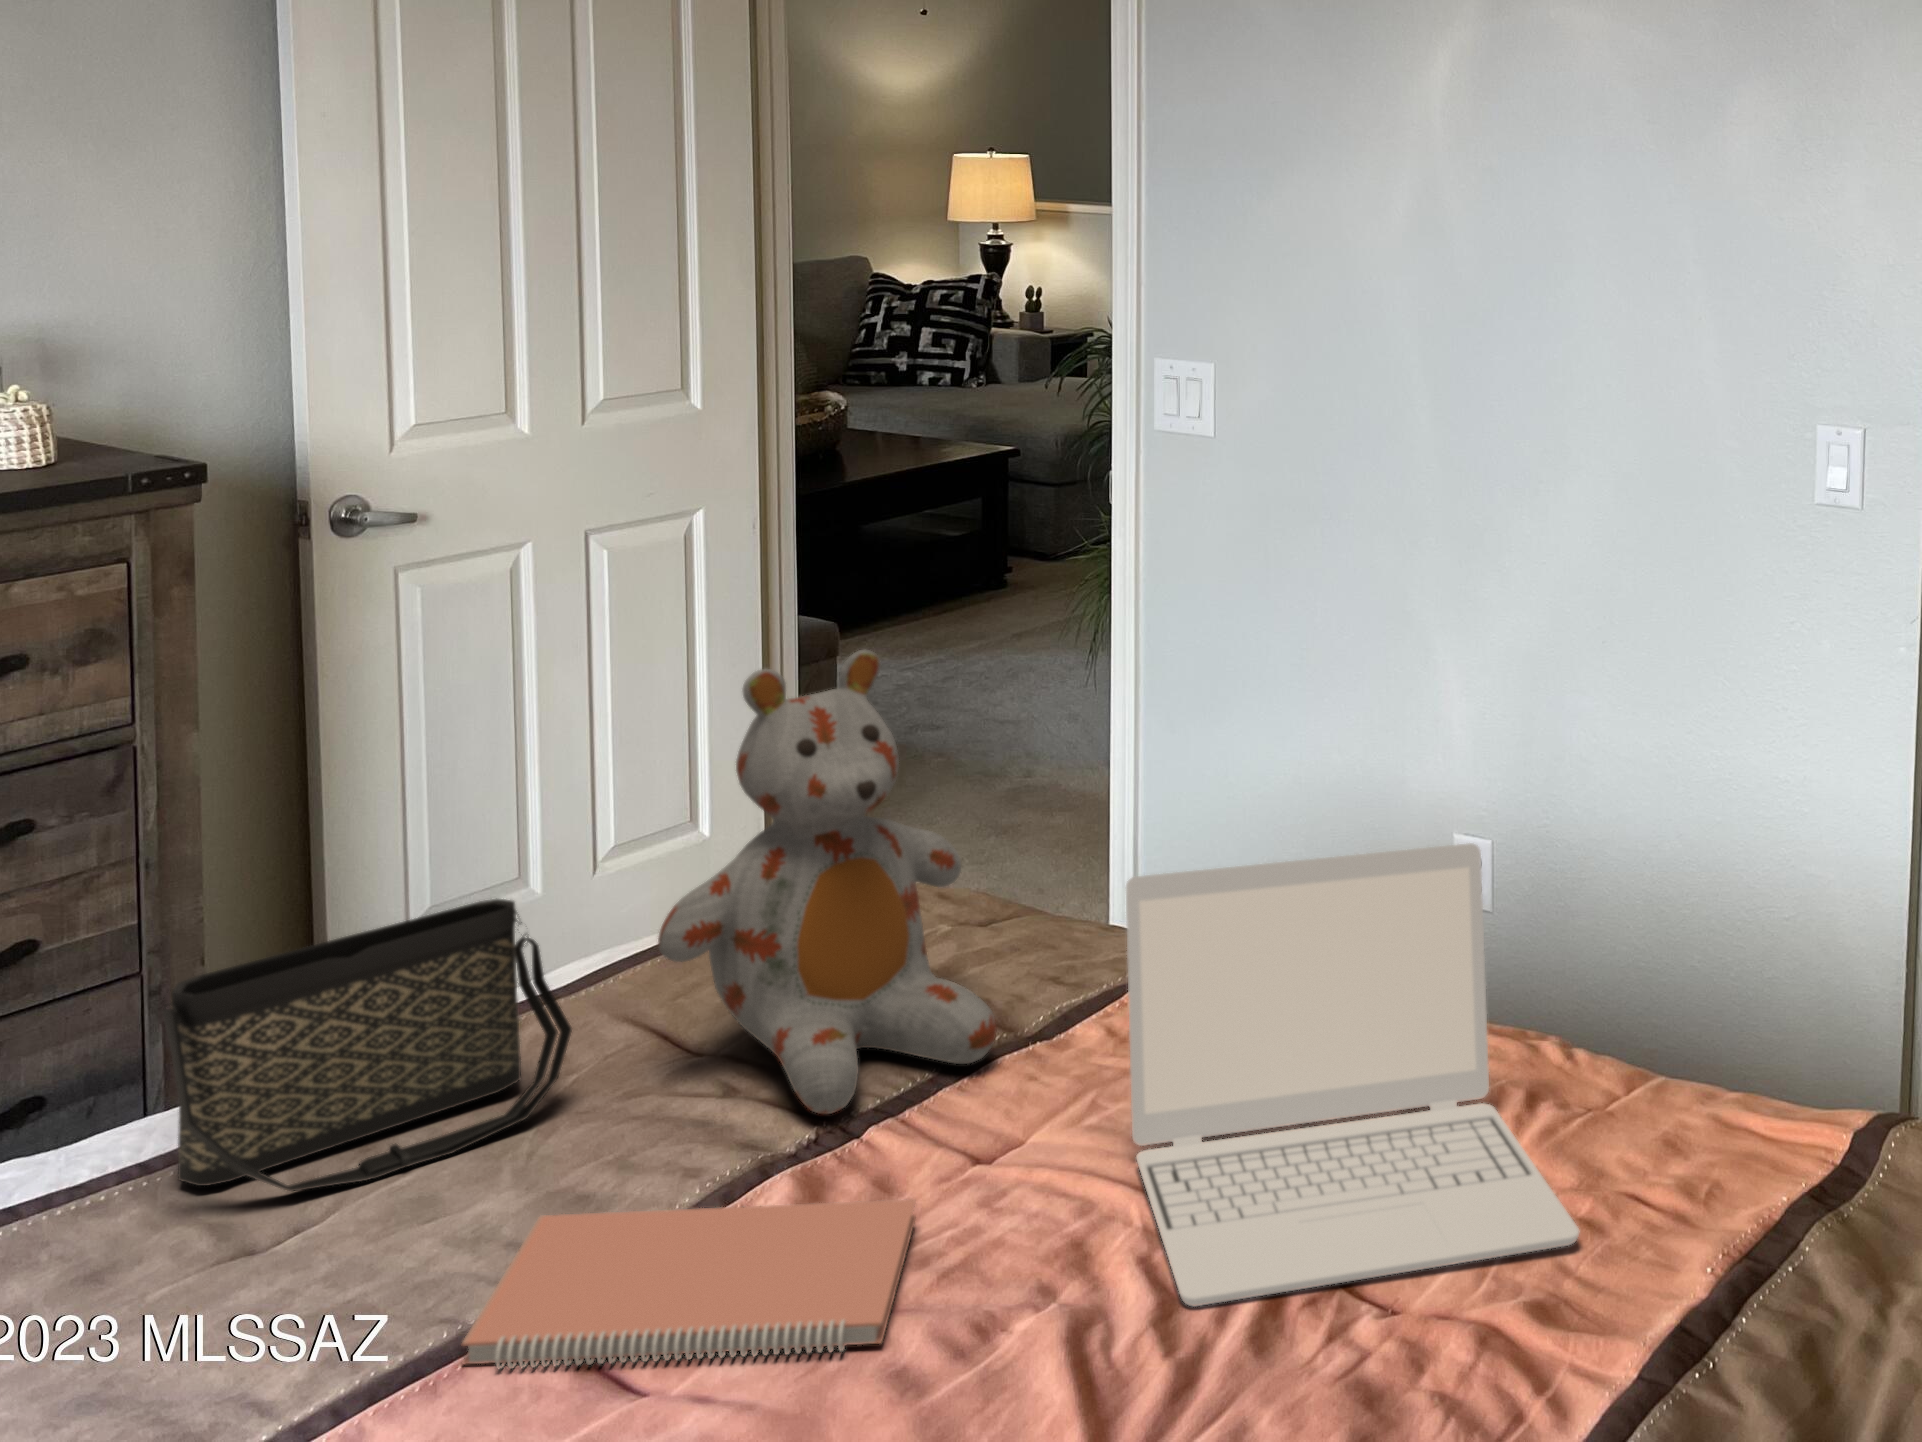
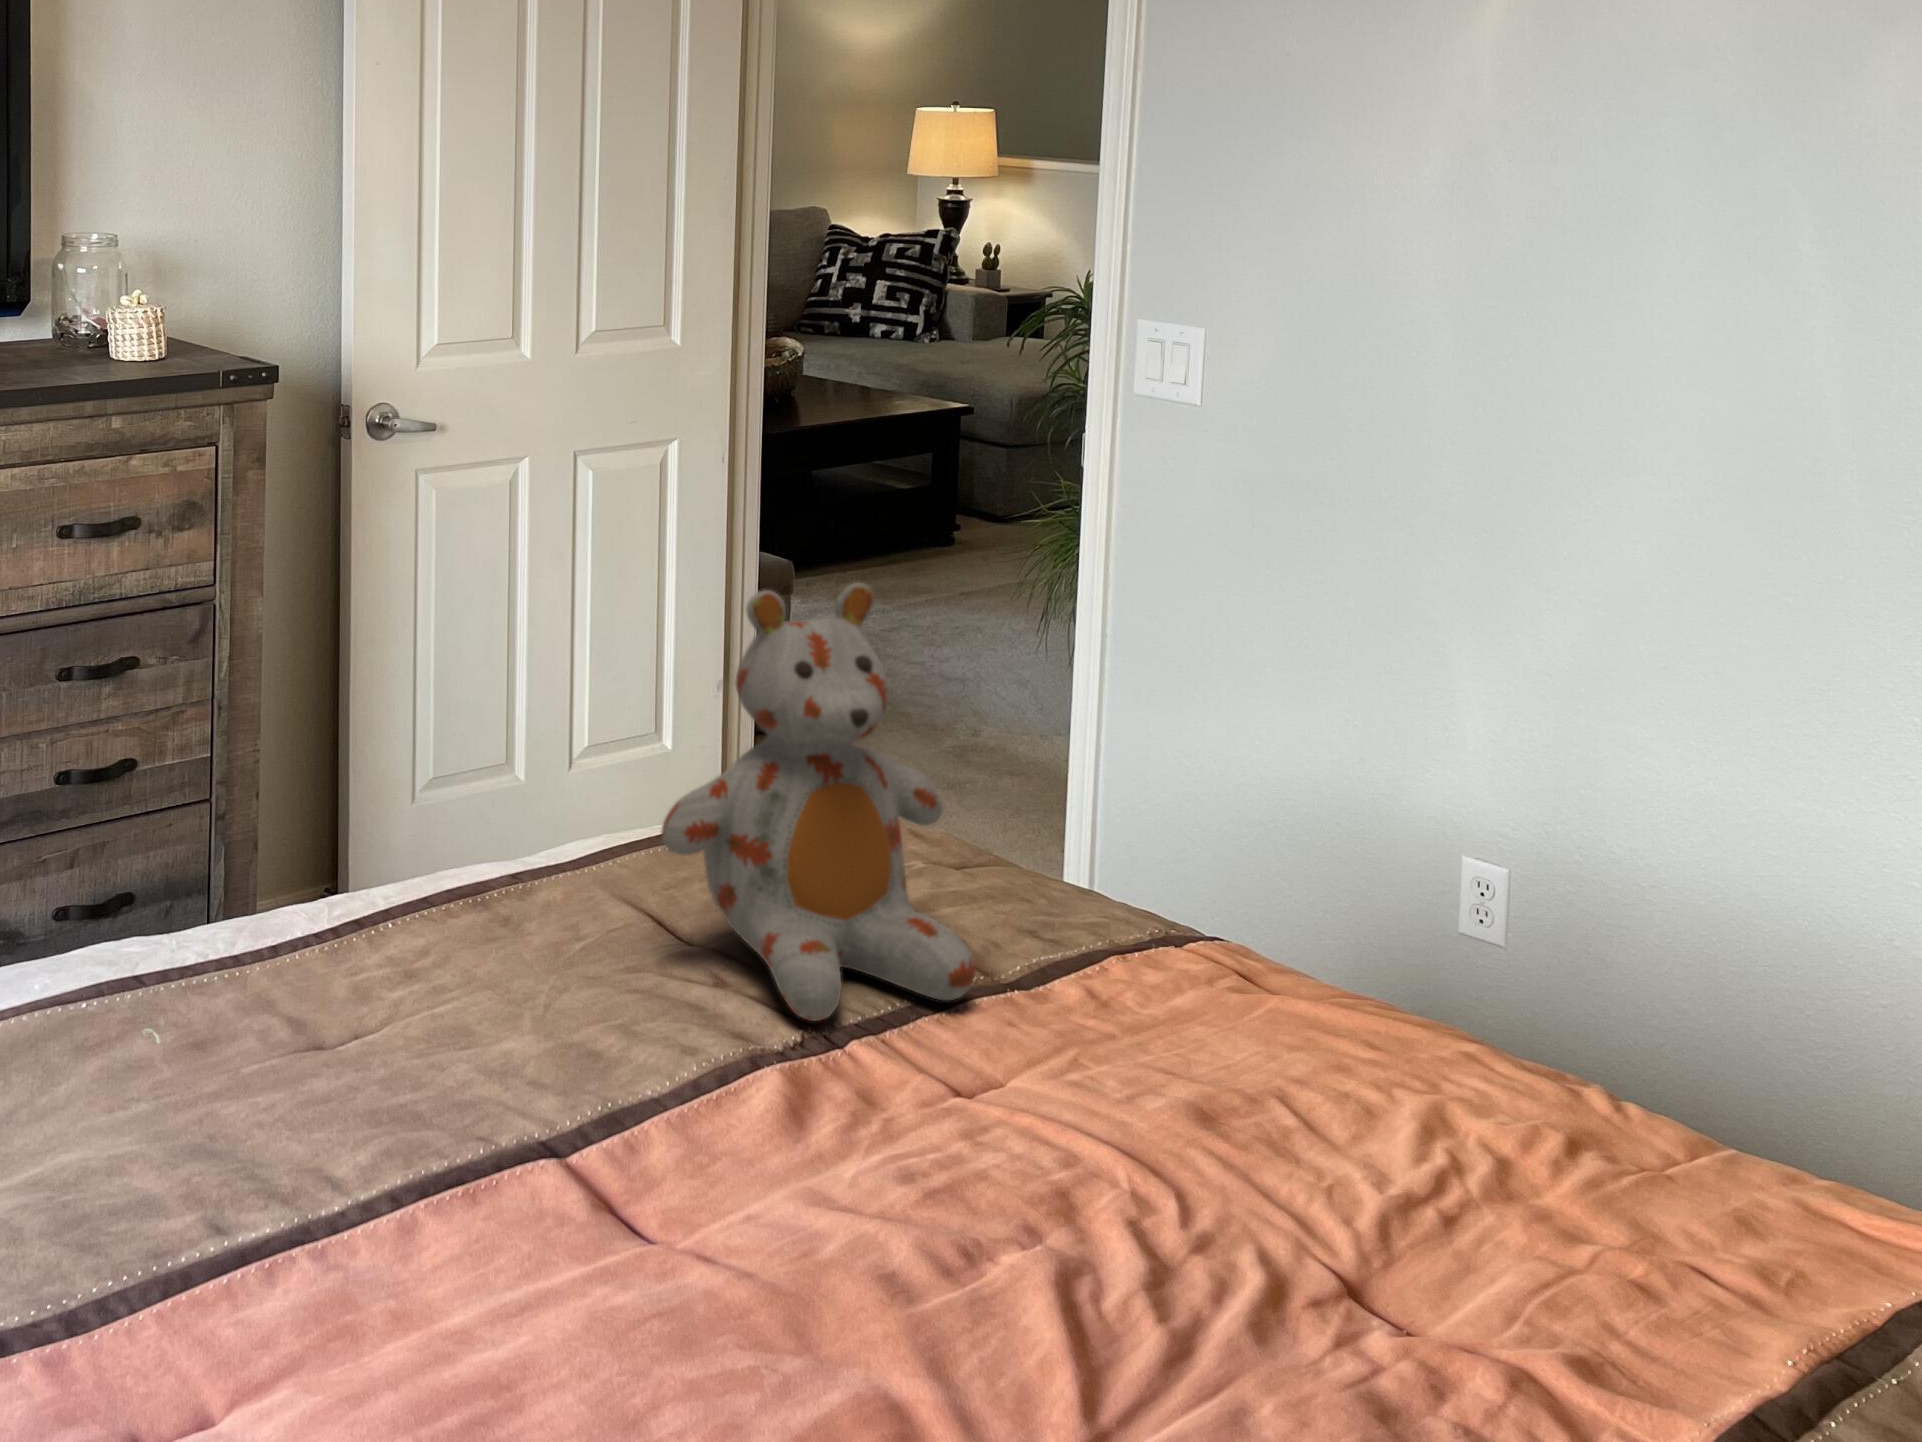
laptop: present [1126,843,1580,1306] -> none [1118,838,1637,1314]
handbag: present [162,898,572,1191] -> none [268,772,585,999]
notebook: present [461,1199,916,1369] -> none [504,1056,900,1235]

